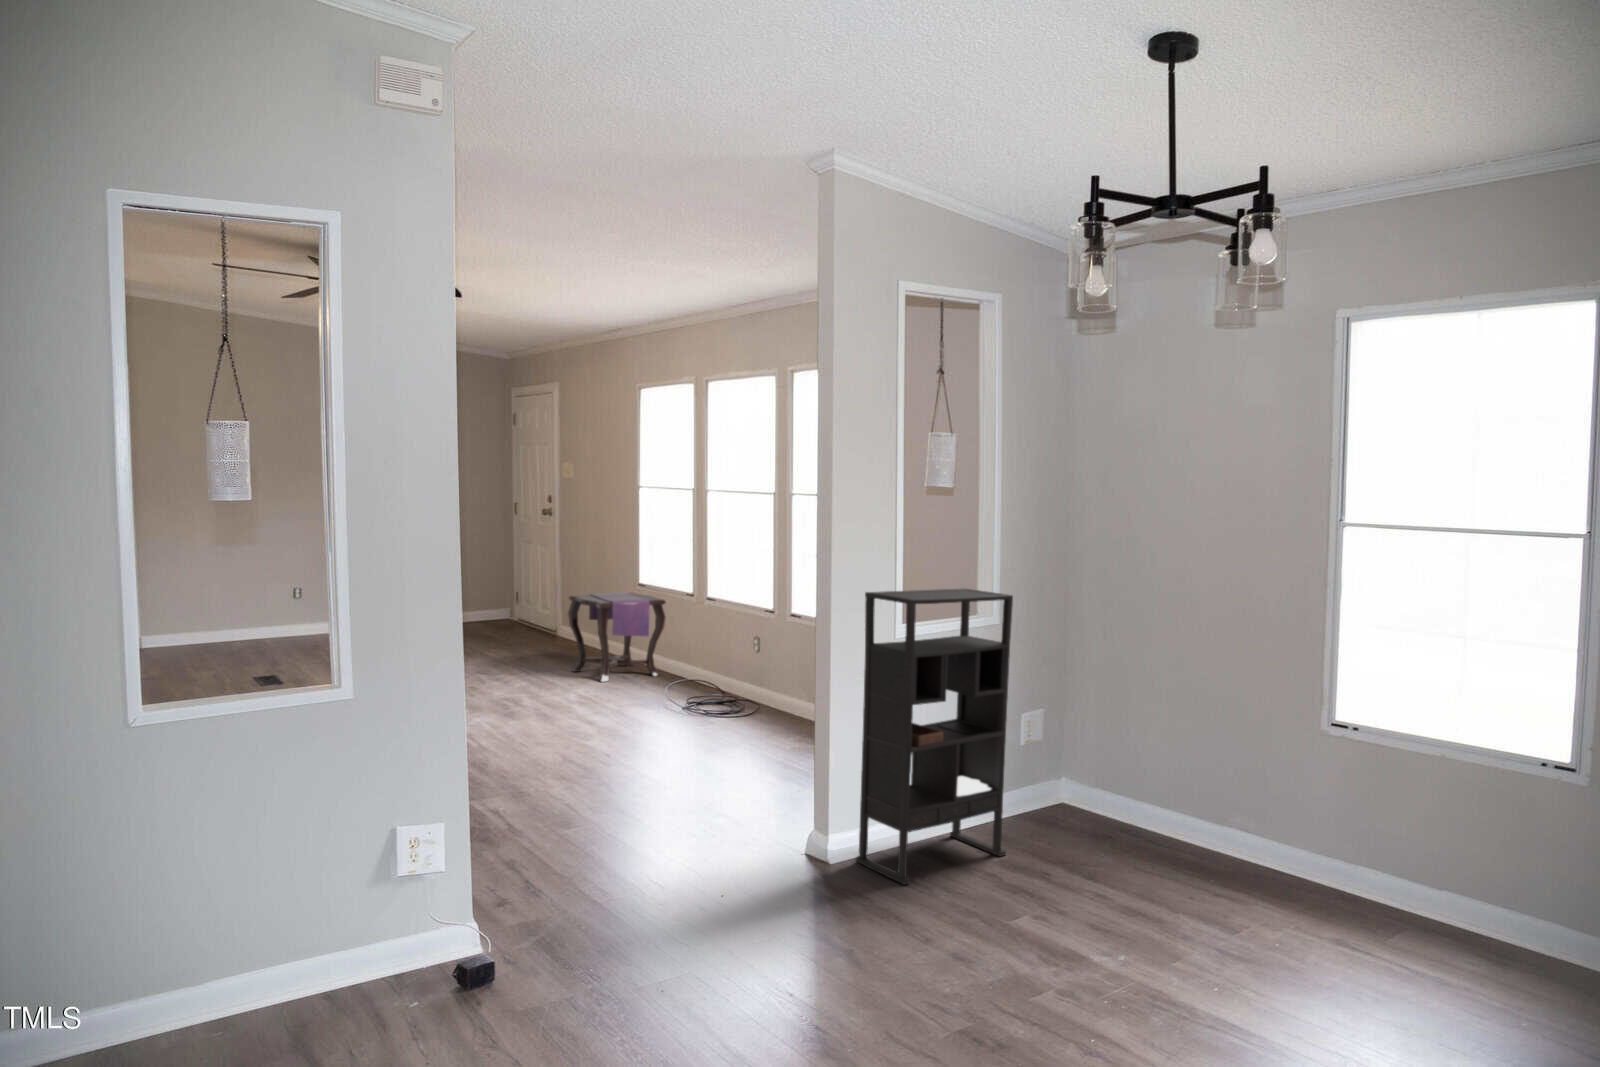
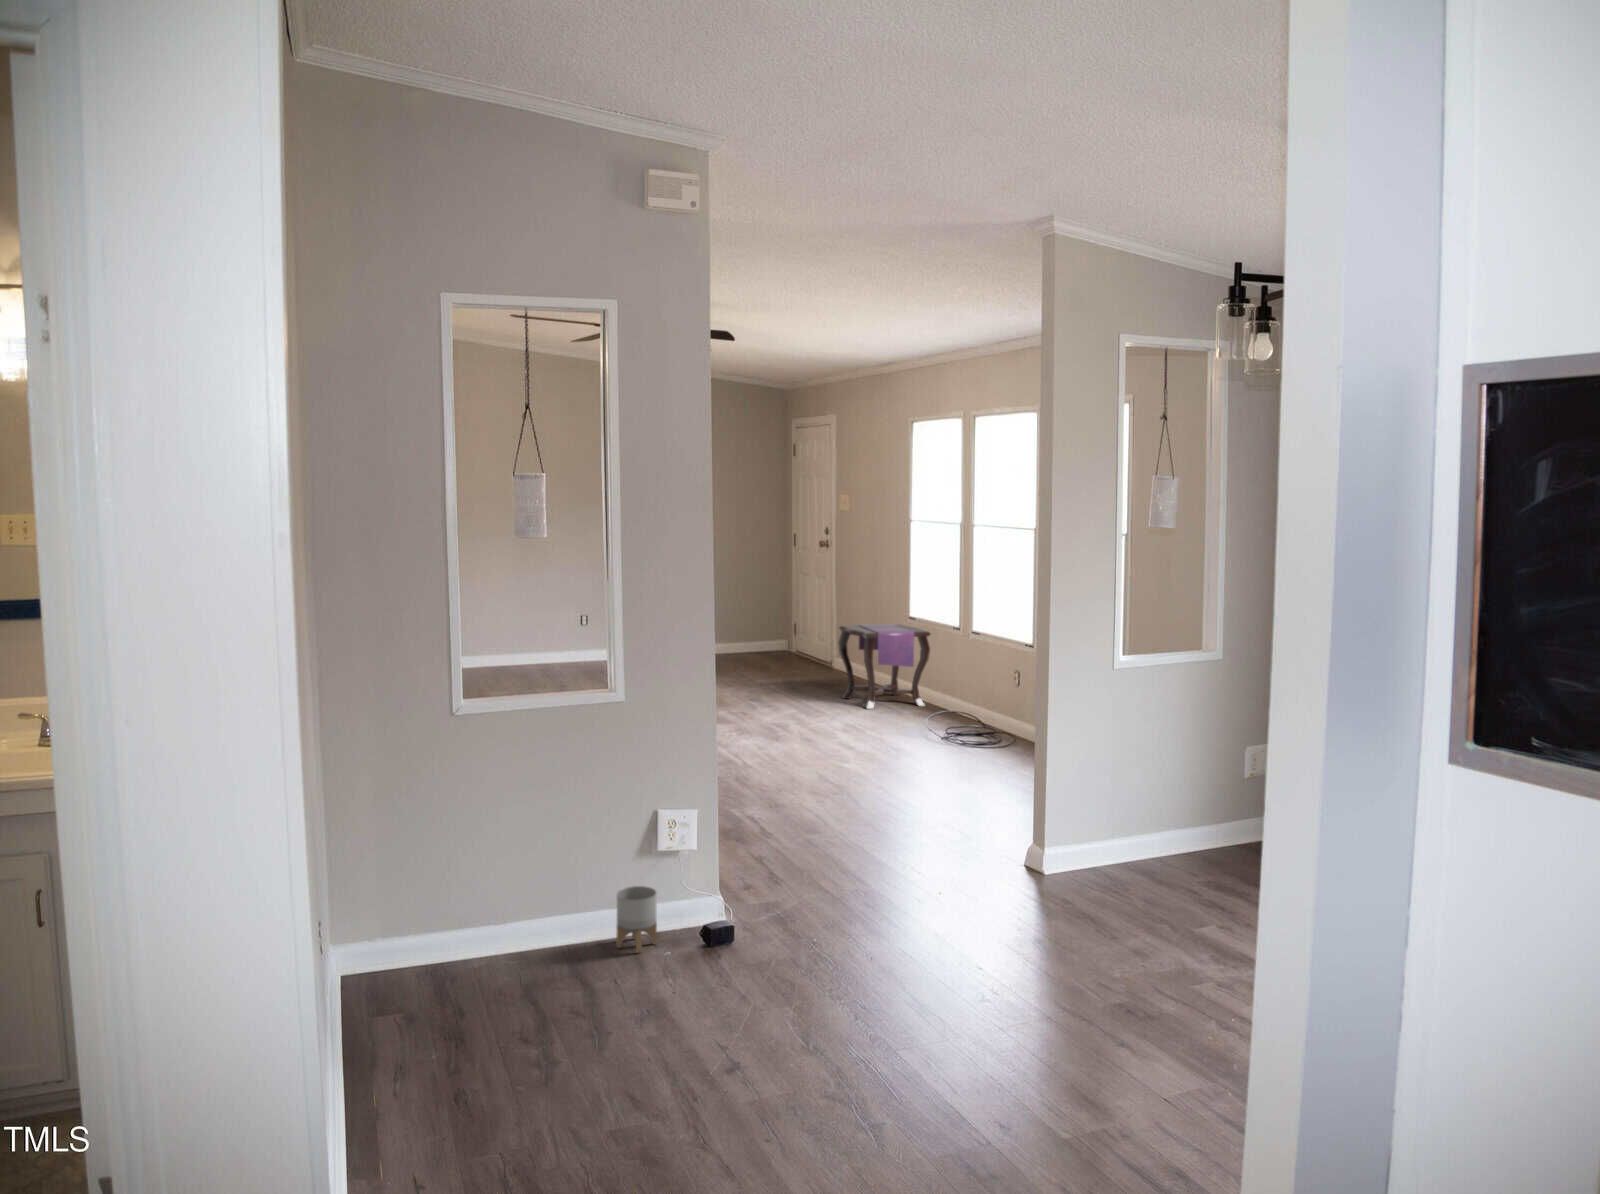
bookshelf: present [856,588,1013,884] -> none [1073,622,1240,903]
planter: none [345,929,398,1016] -> present [617,886,657,953]

